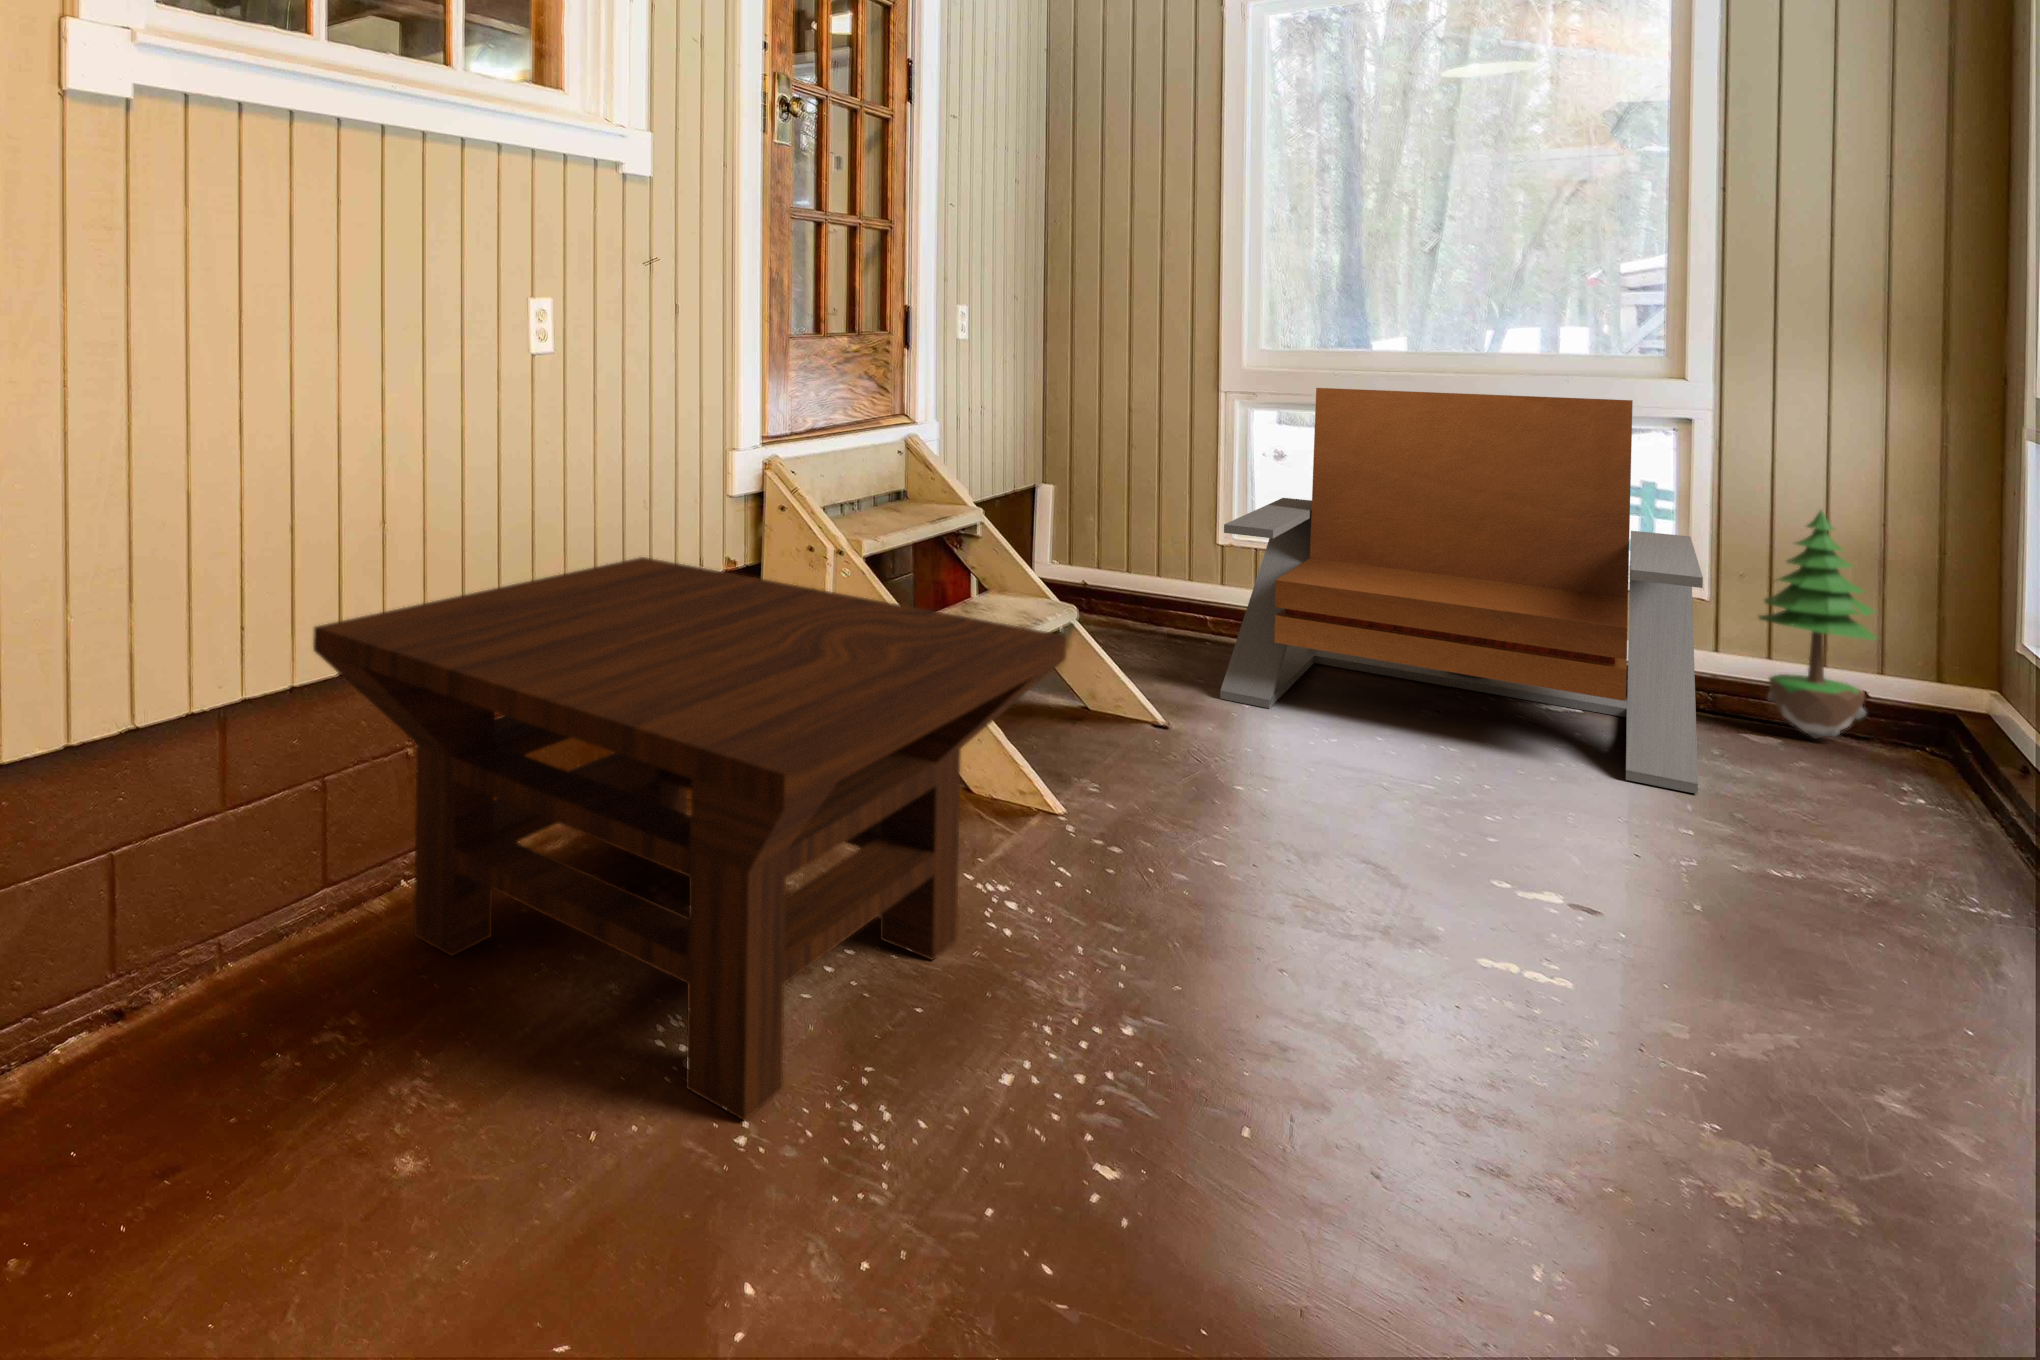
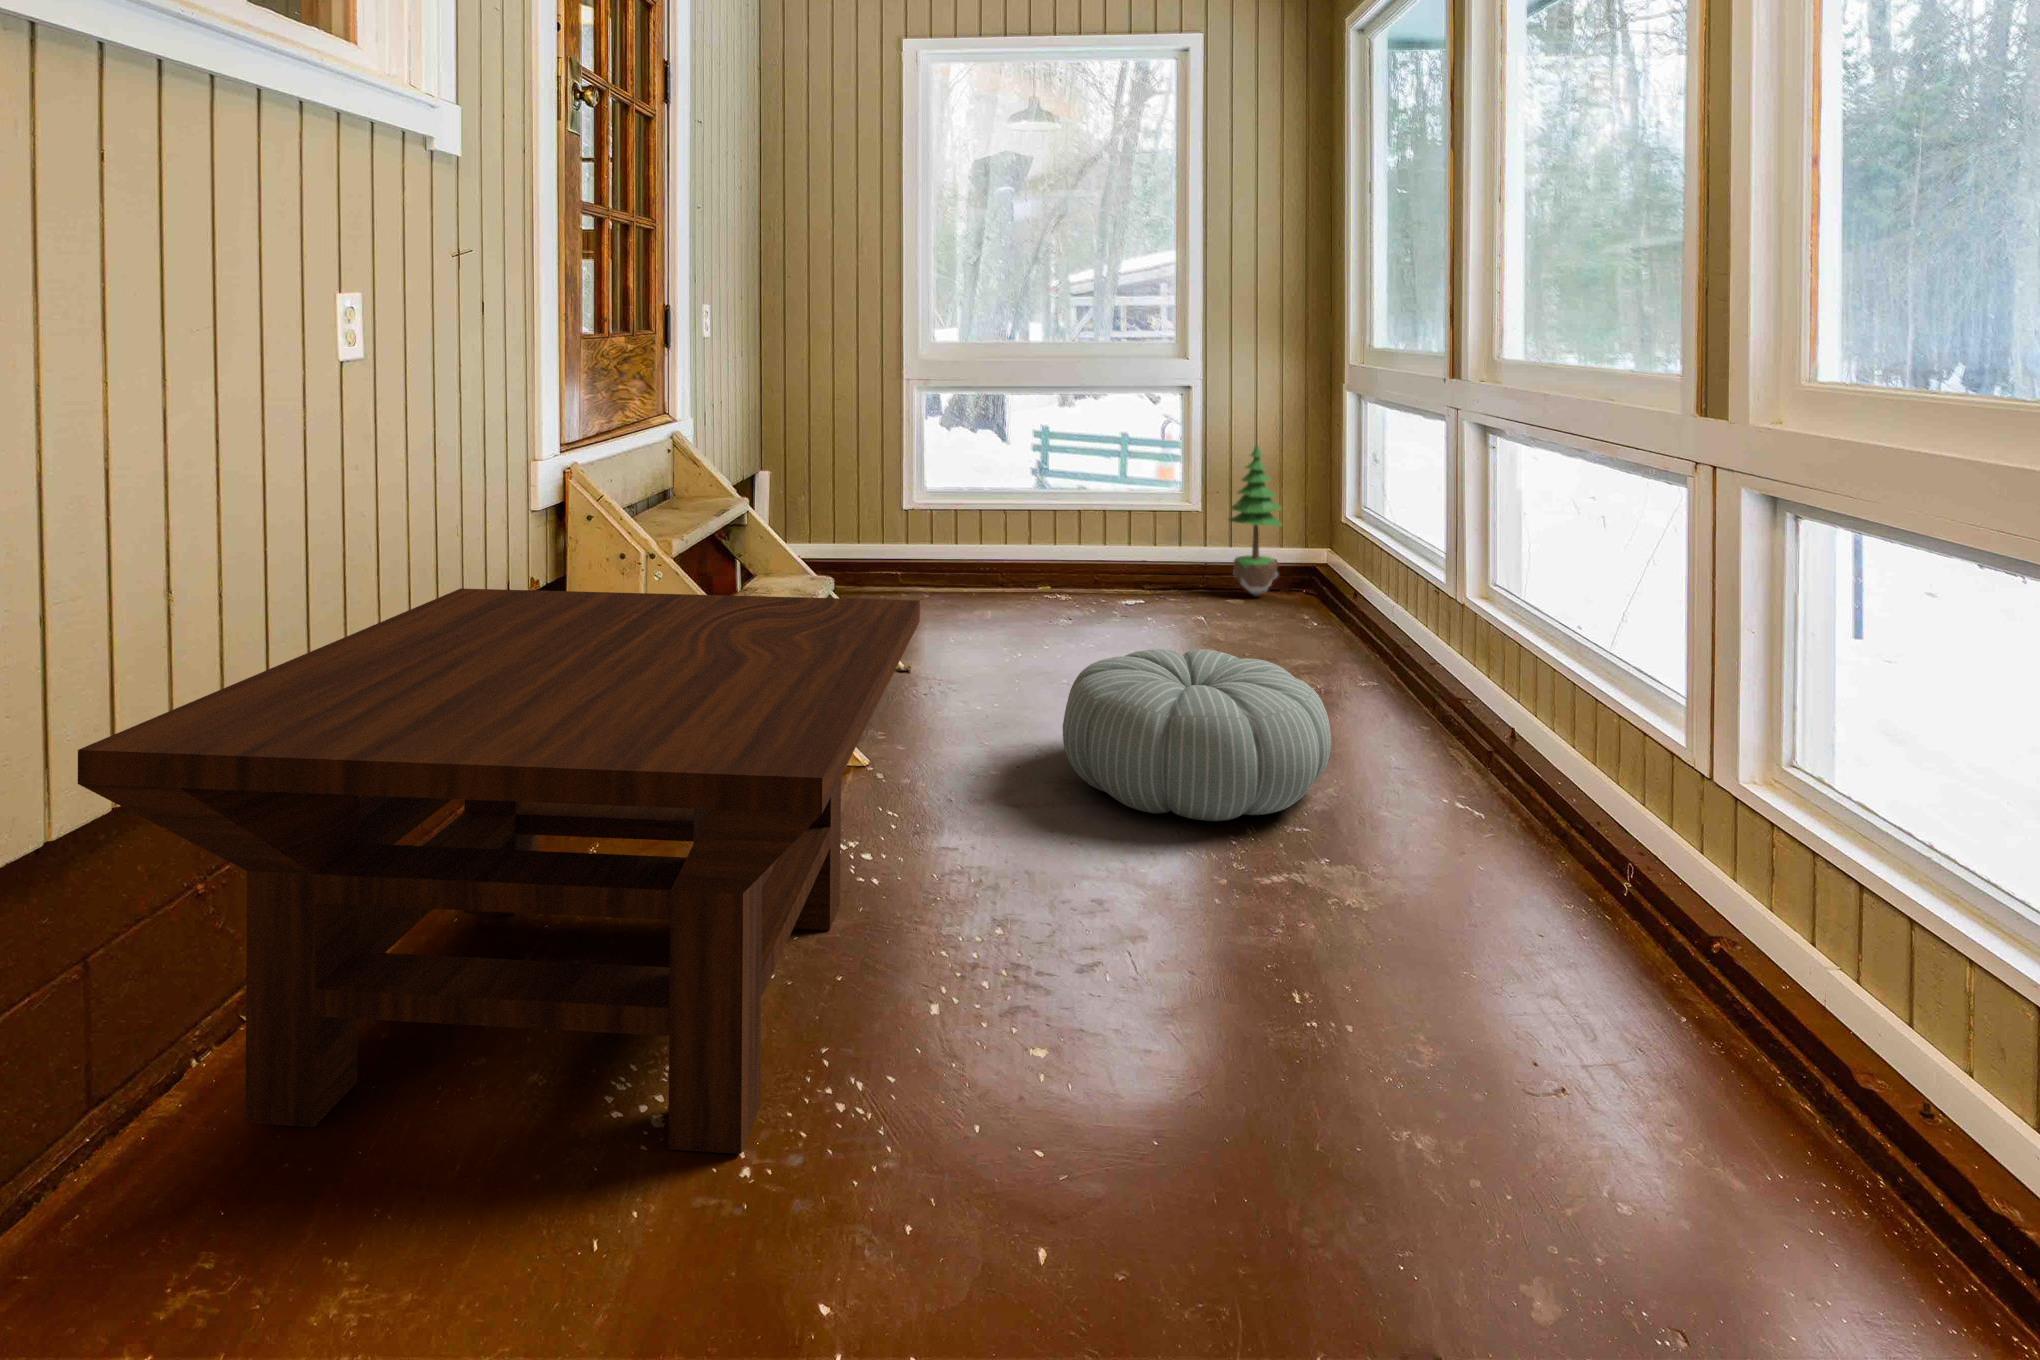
lounge chair: present [1220,388,1703,794] -> none [934,373,1223,646]
pouf: none [1310,761,1795,1033] -> present [1063,649,1331,821]

